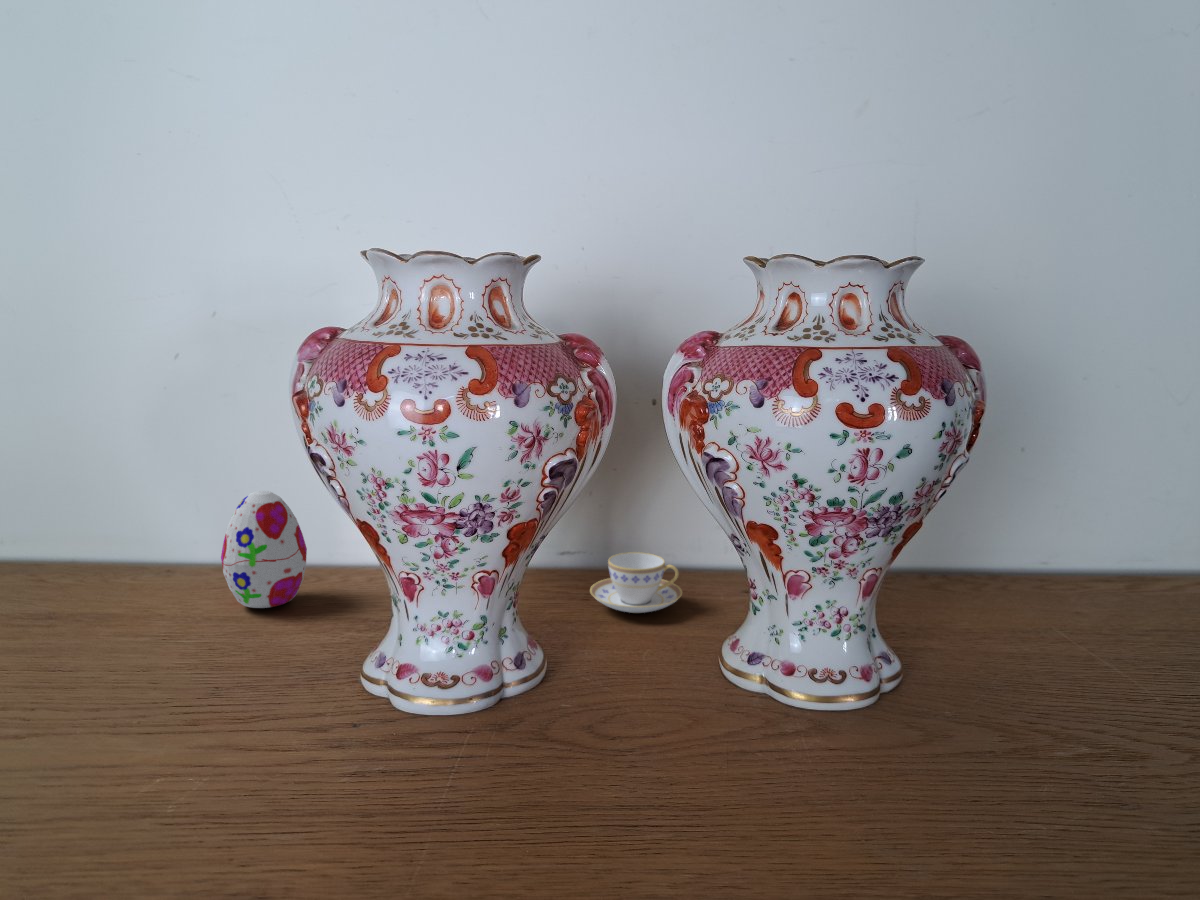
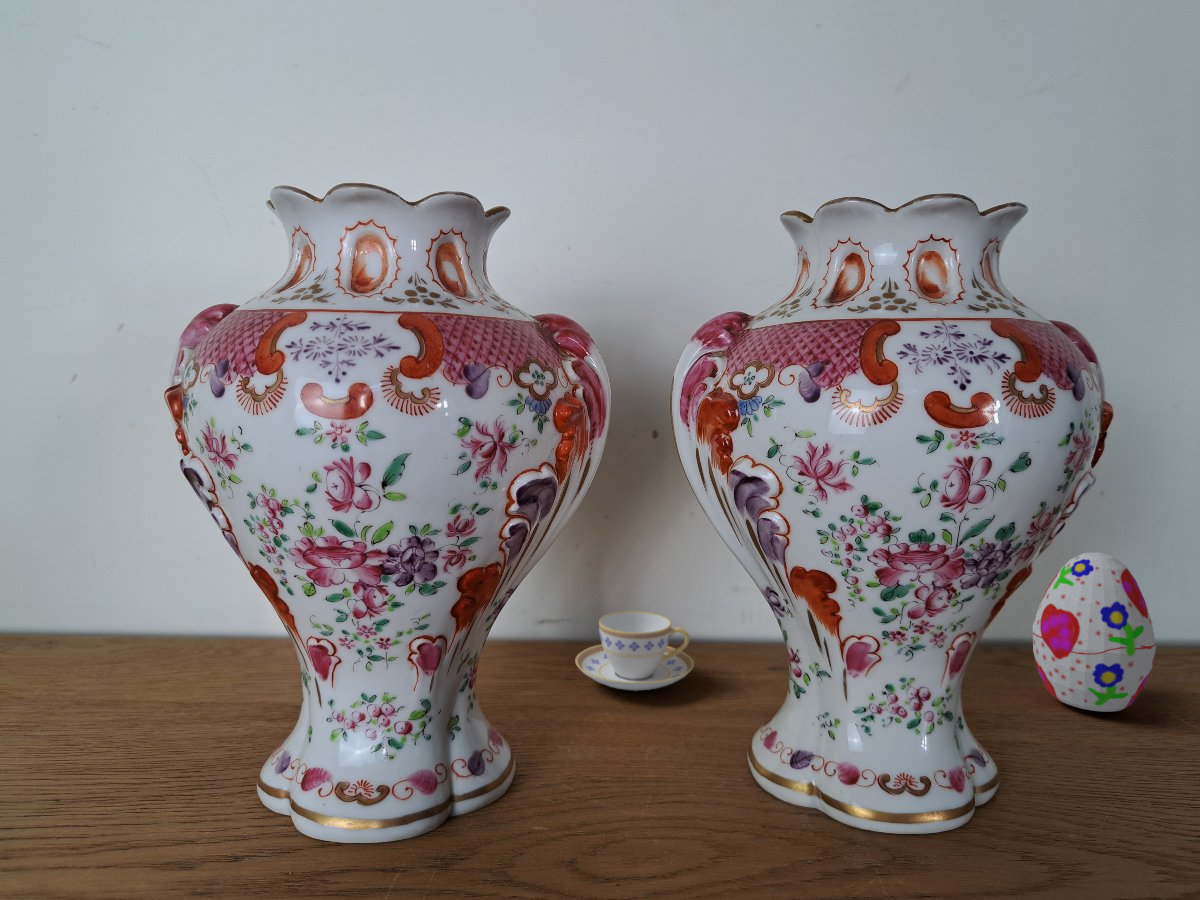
decorative egg: present [221,491,307,608] -> present [1033,552,1156,712]

